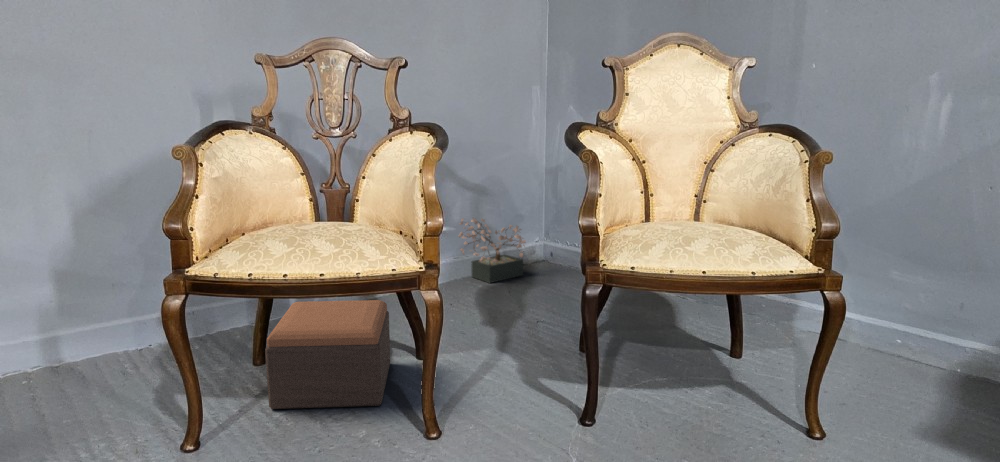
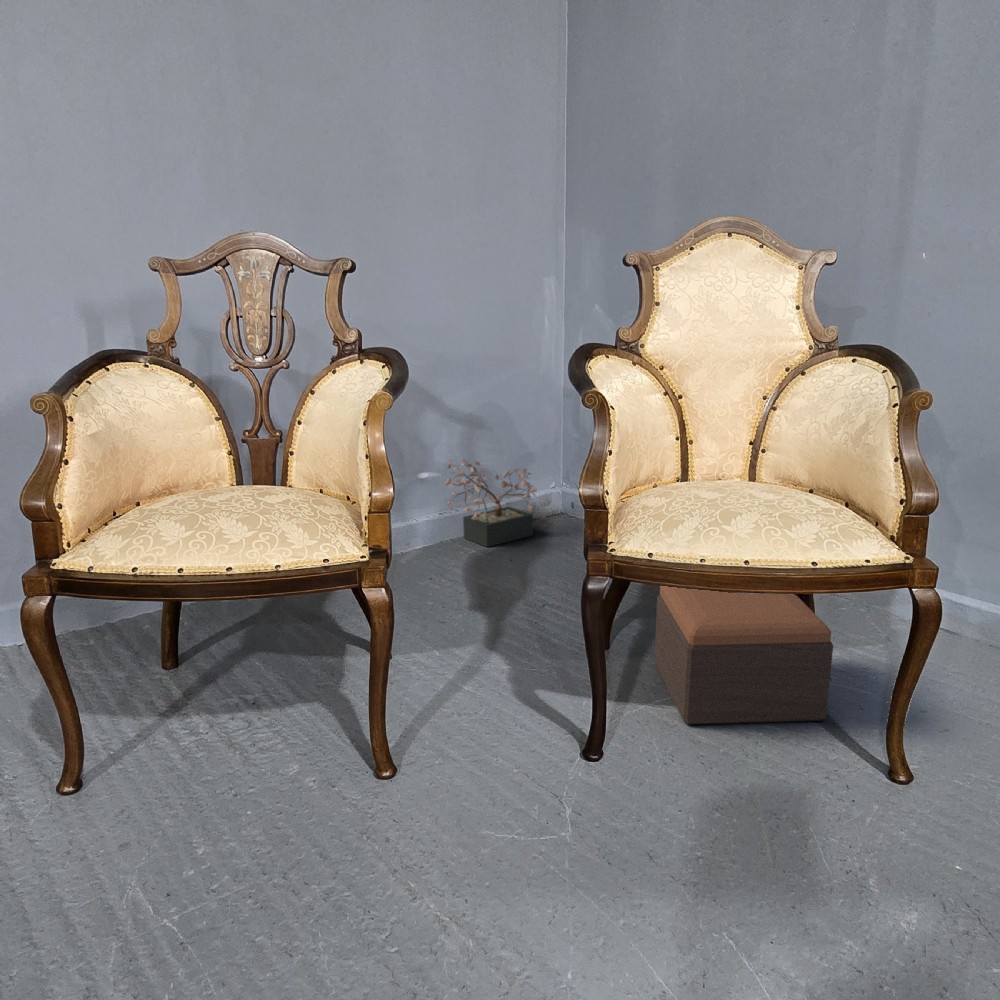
footstool: present [265,300,390,409] -> present [655,586,833,724]

